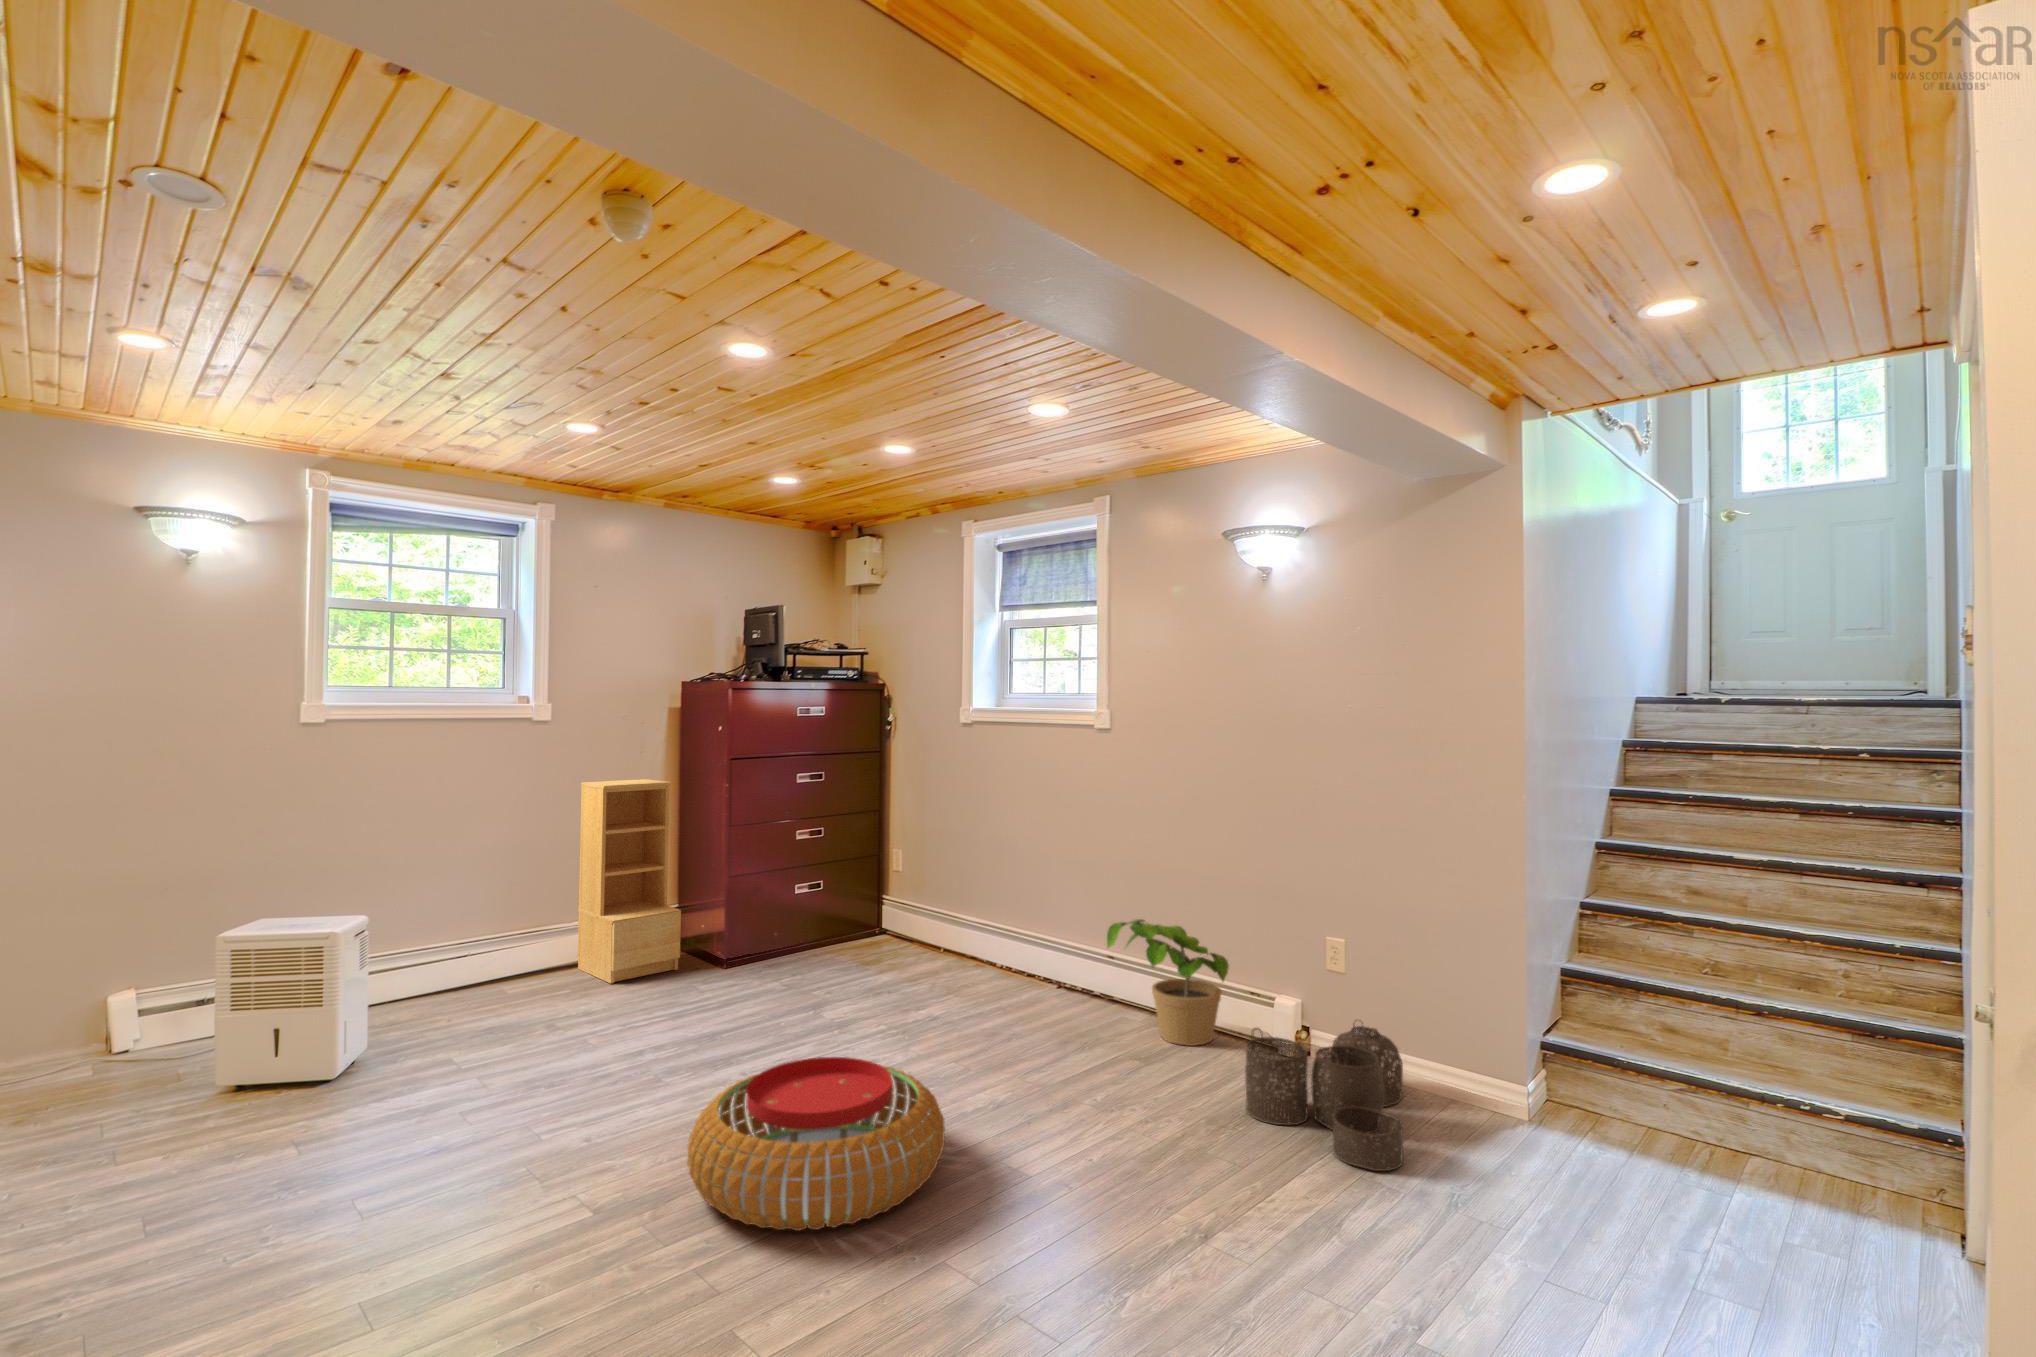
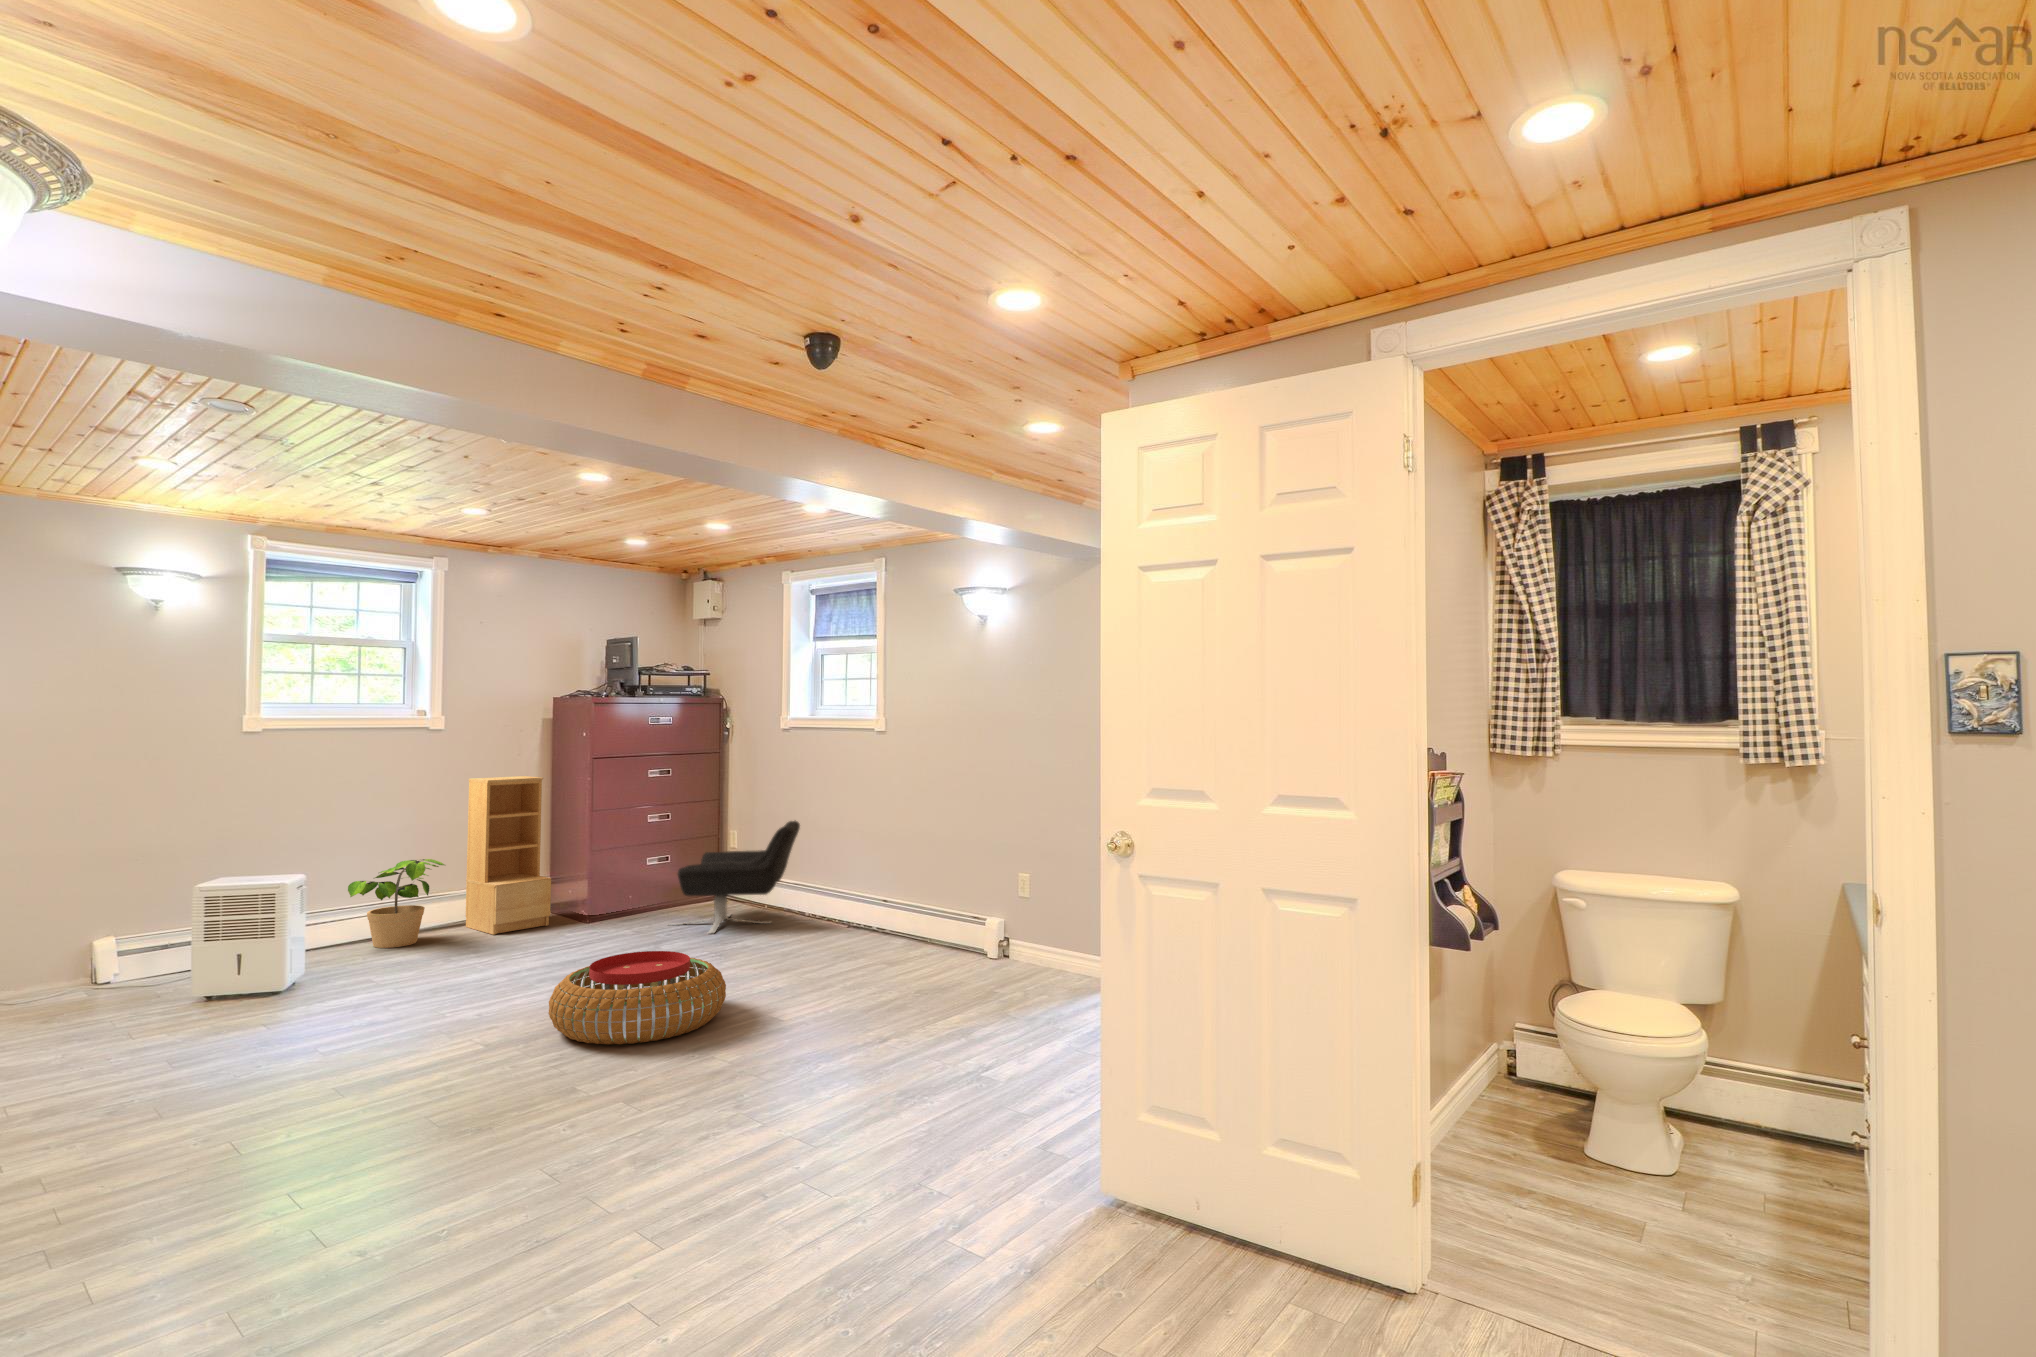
lounge chair: none [824,841,988,991] -> present [678,820,800,933]
potted plant: present [1107,919,1229,1046] -> present [348,859,444,948]
woven basket: present [1245,1023,1403,1171] -> none [944,926,1057,1009]

